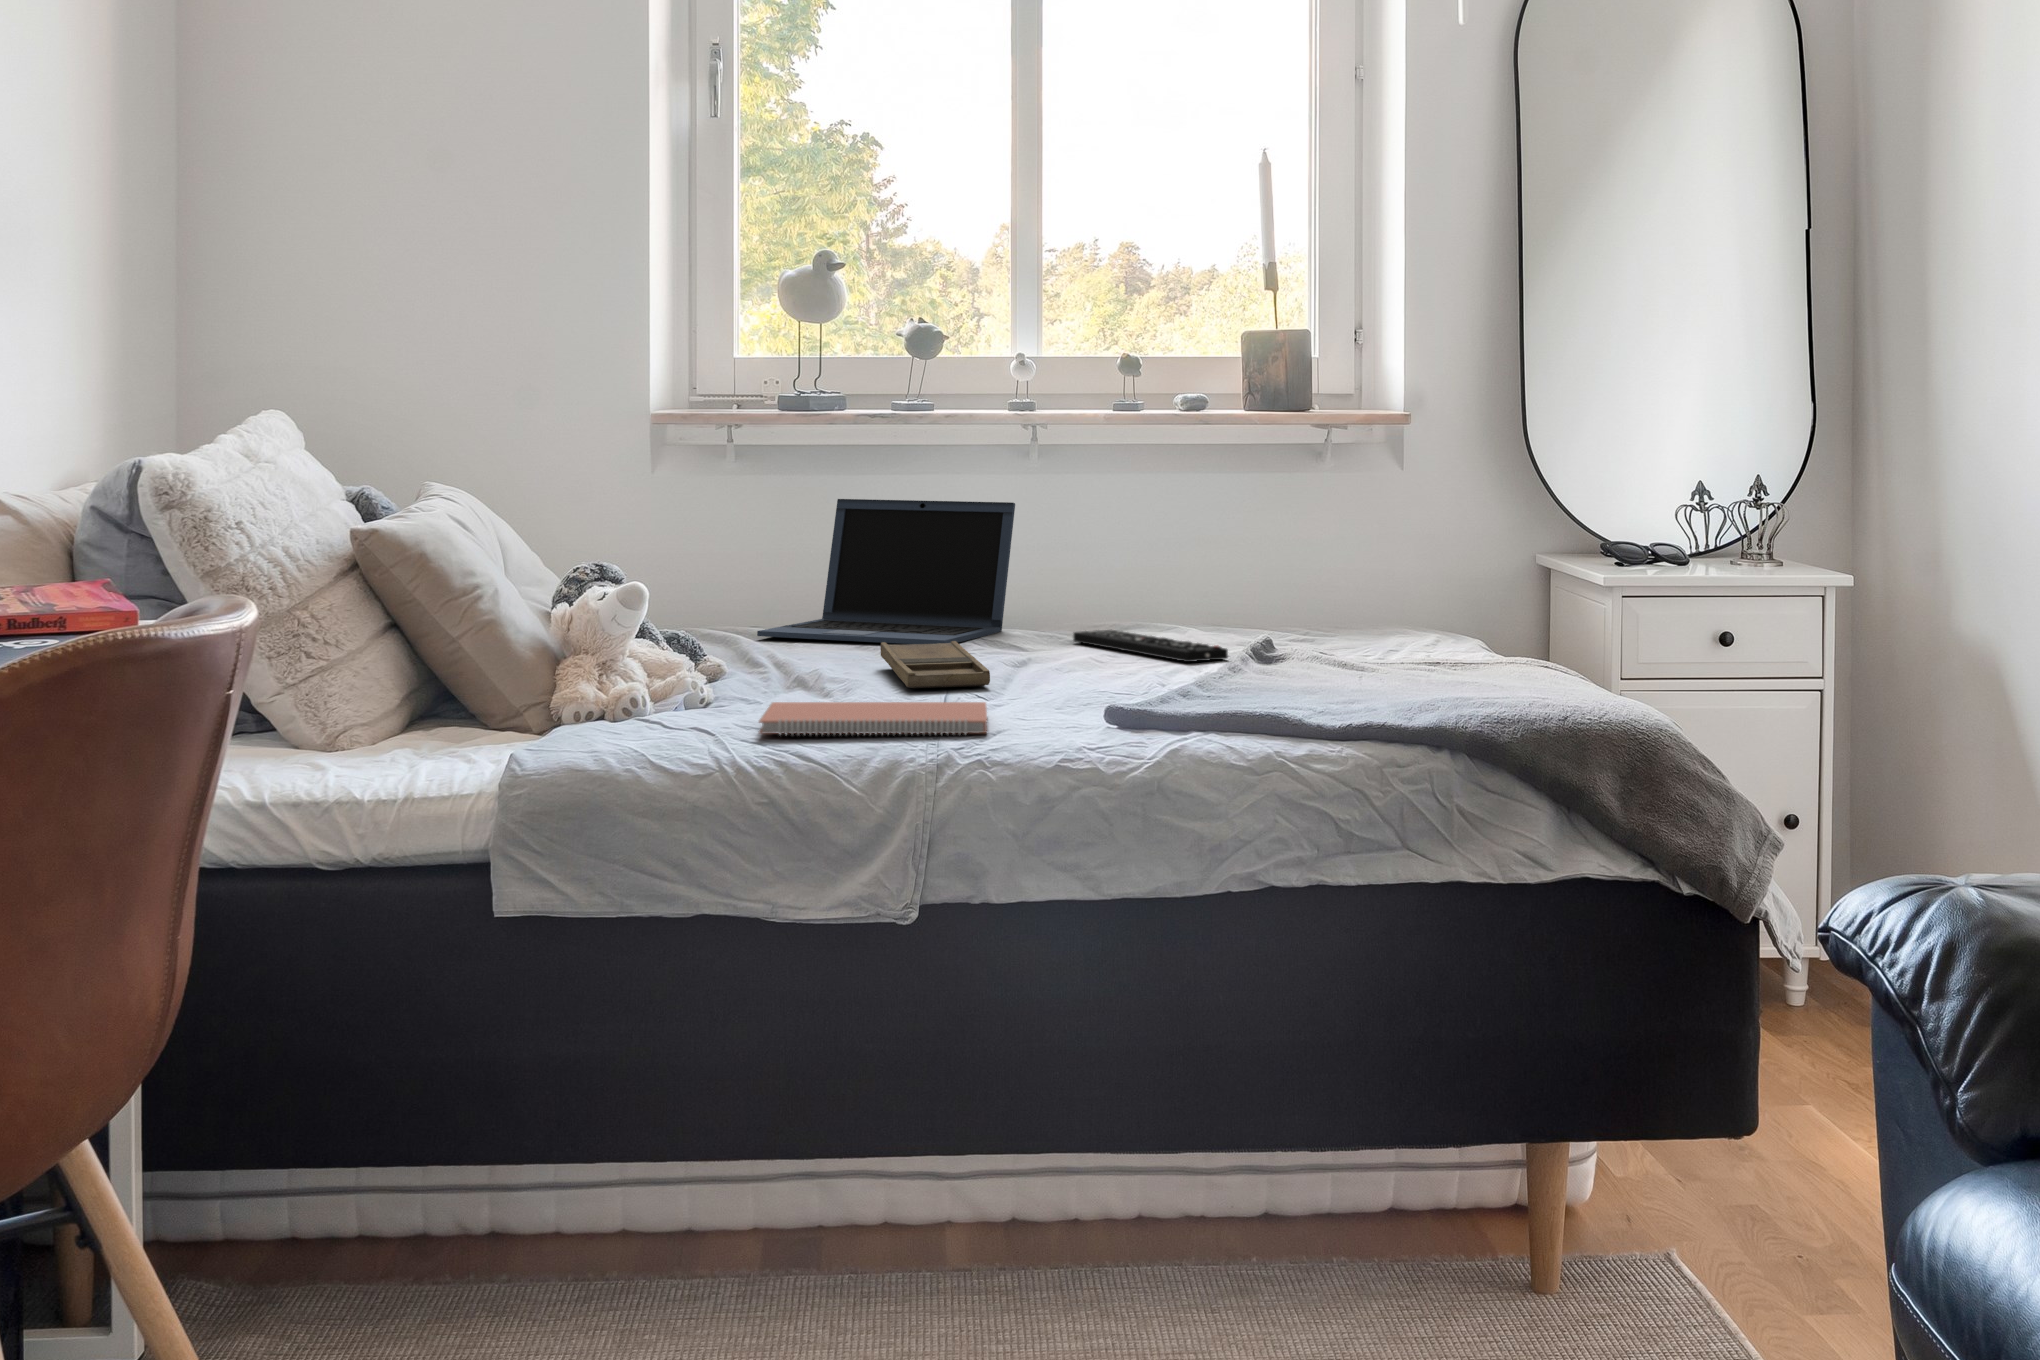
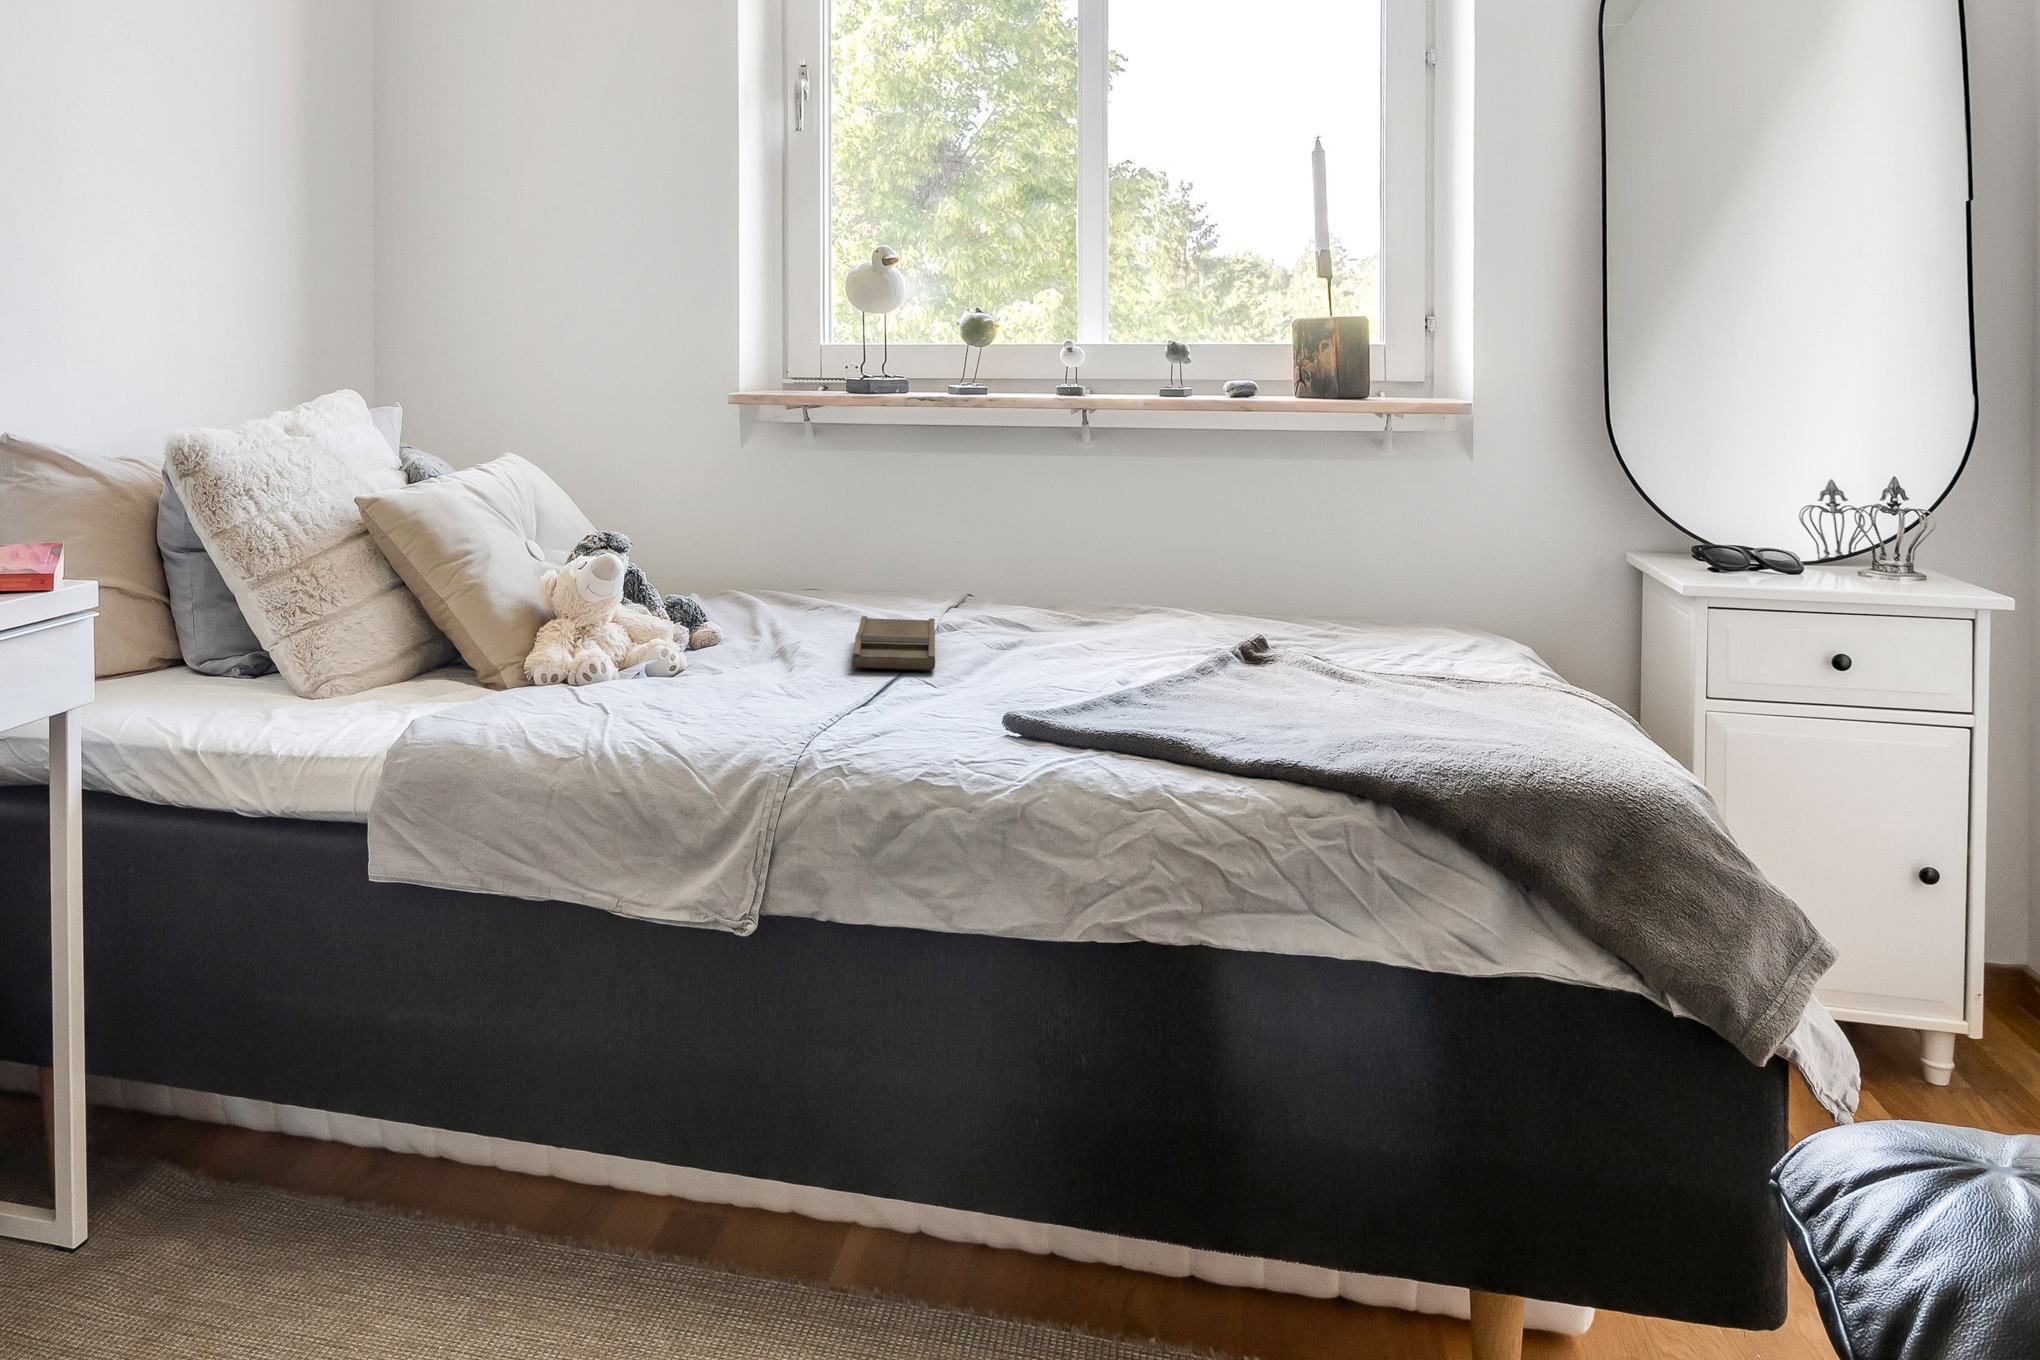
laptop: present [757,499,1015,644] -> none [793,475,1037,618]
remote control: present [1073,630,1228,662] -> none [1071,611,1209,655]
notebook: present [759,702,987,735] -> none [650,678,896,735]

